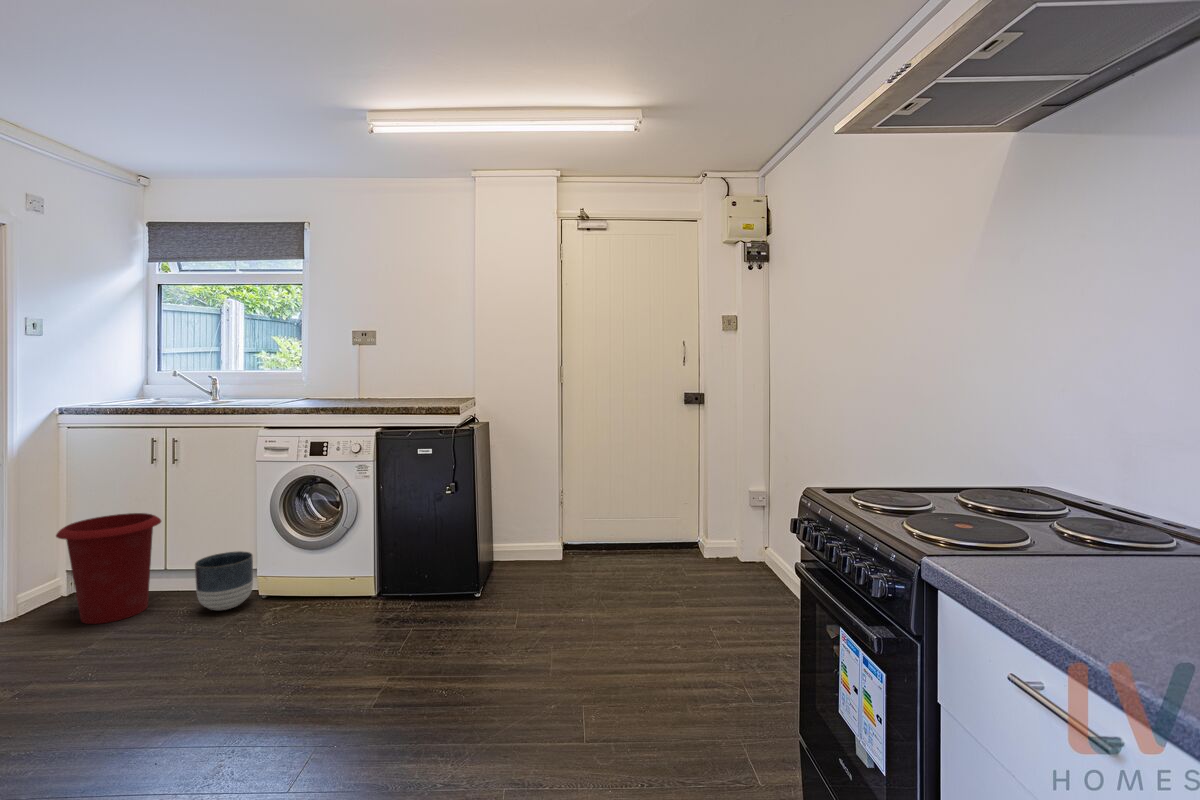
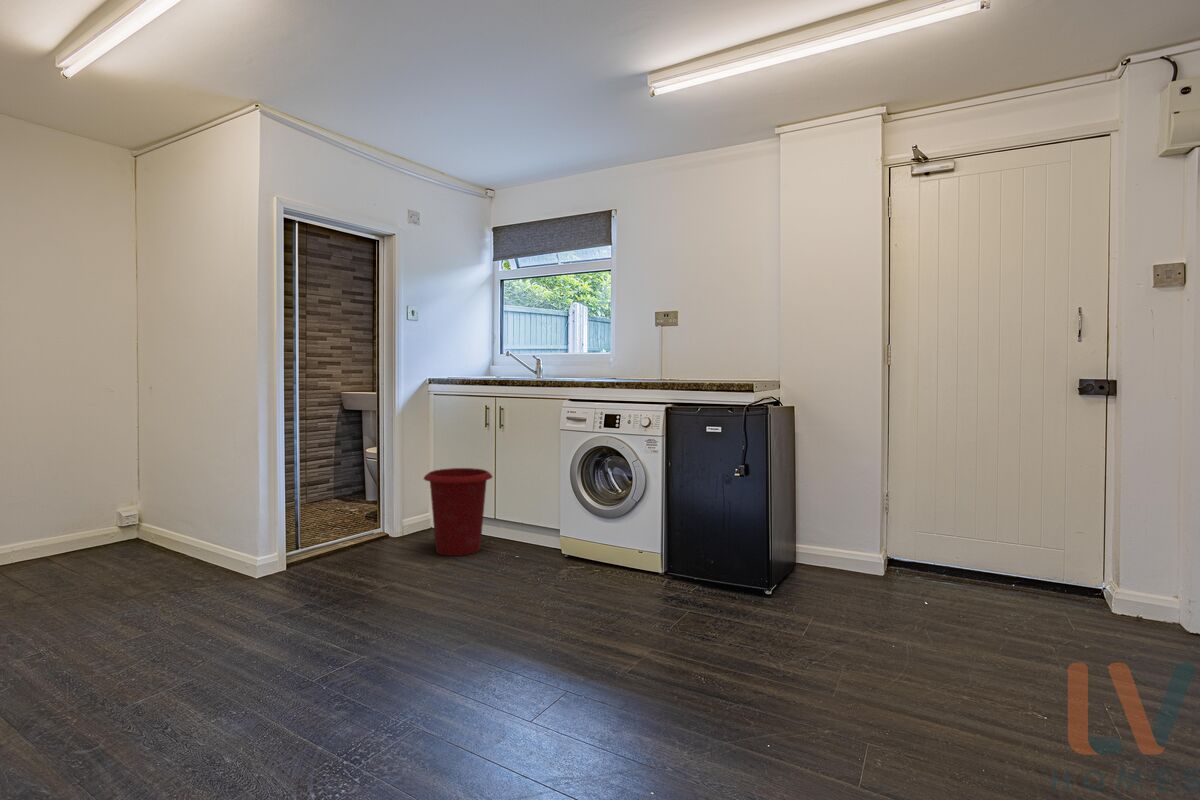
planter: present [195,551,253,610] -> none [513,512,557,562]

